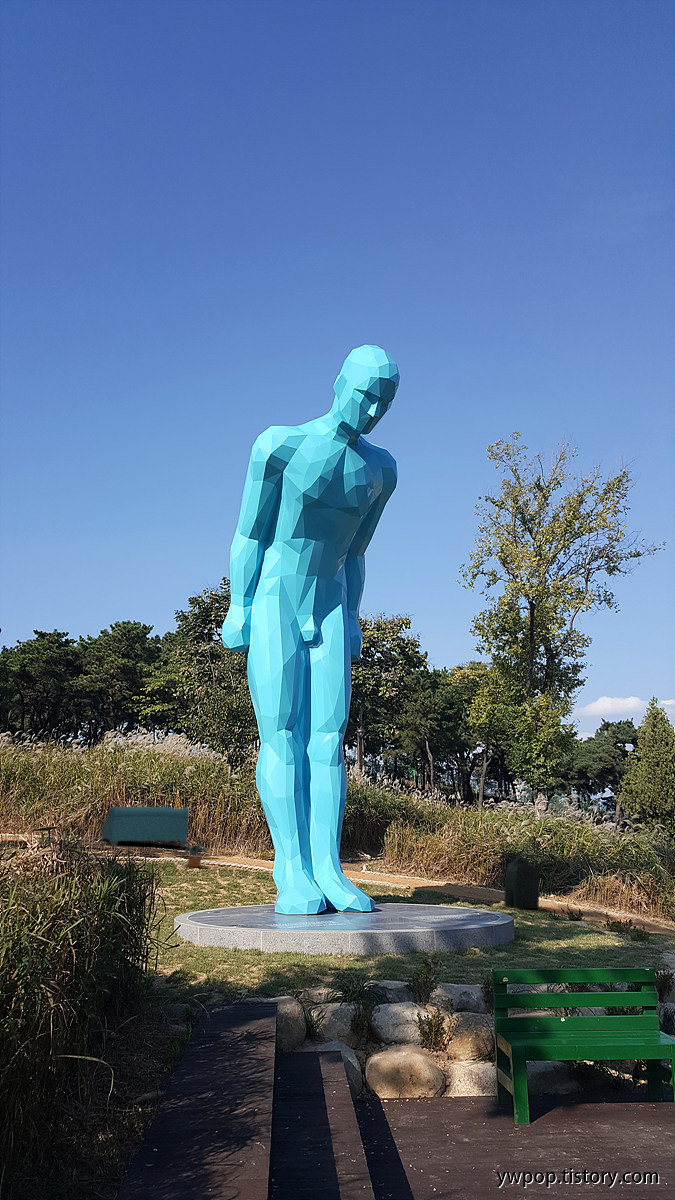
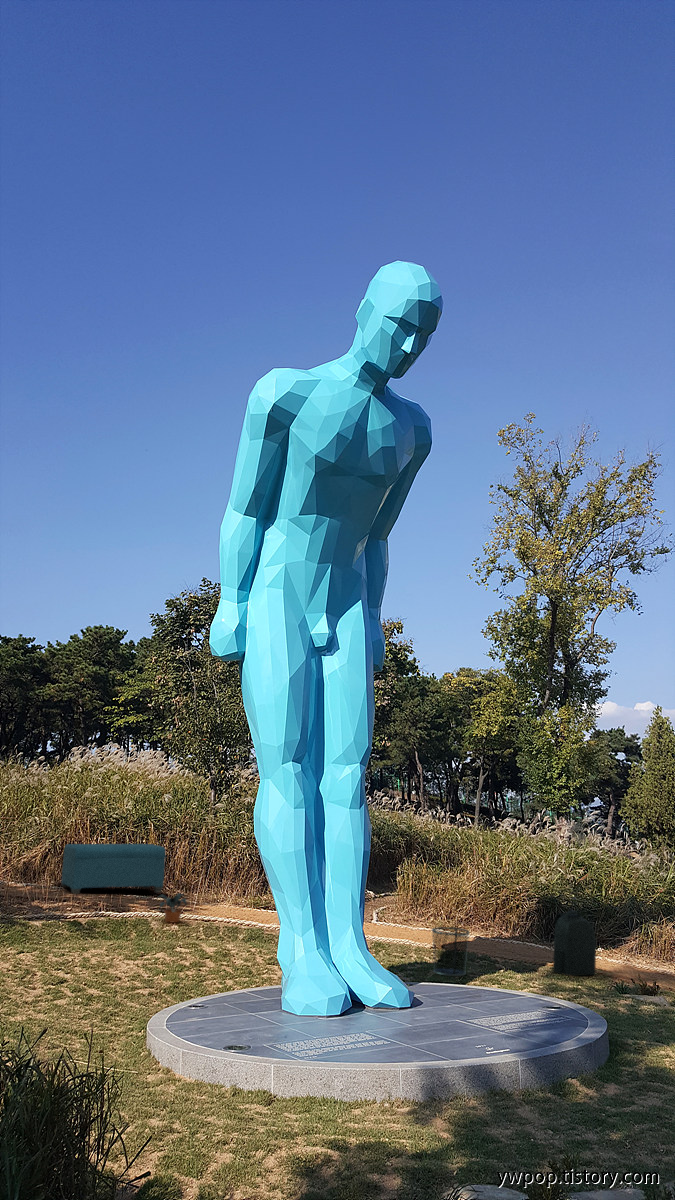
waste bin: none [403,868,434,906] -> present [432,927,470,976]

